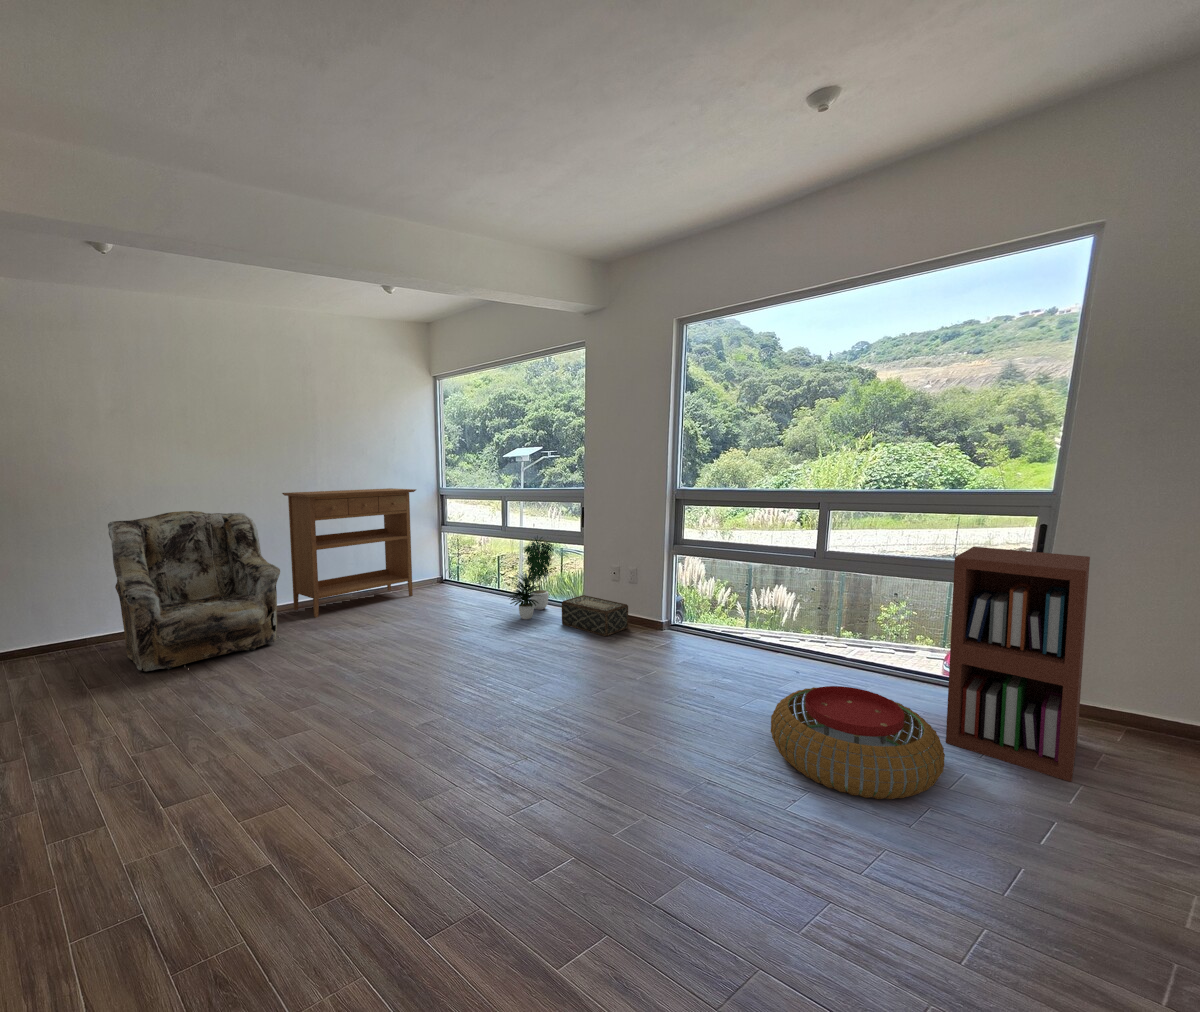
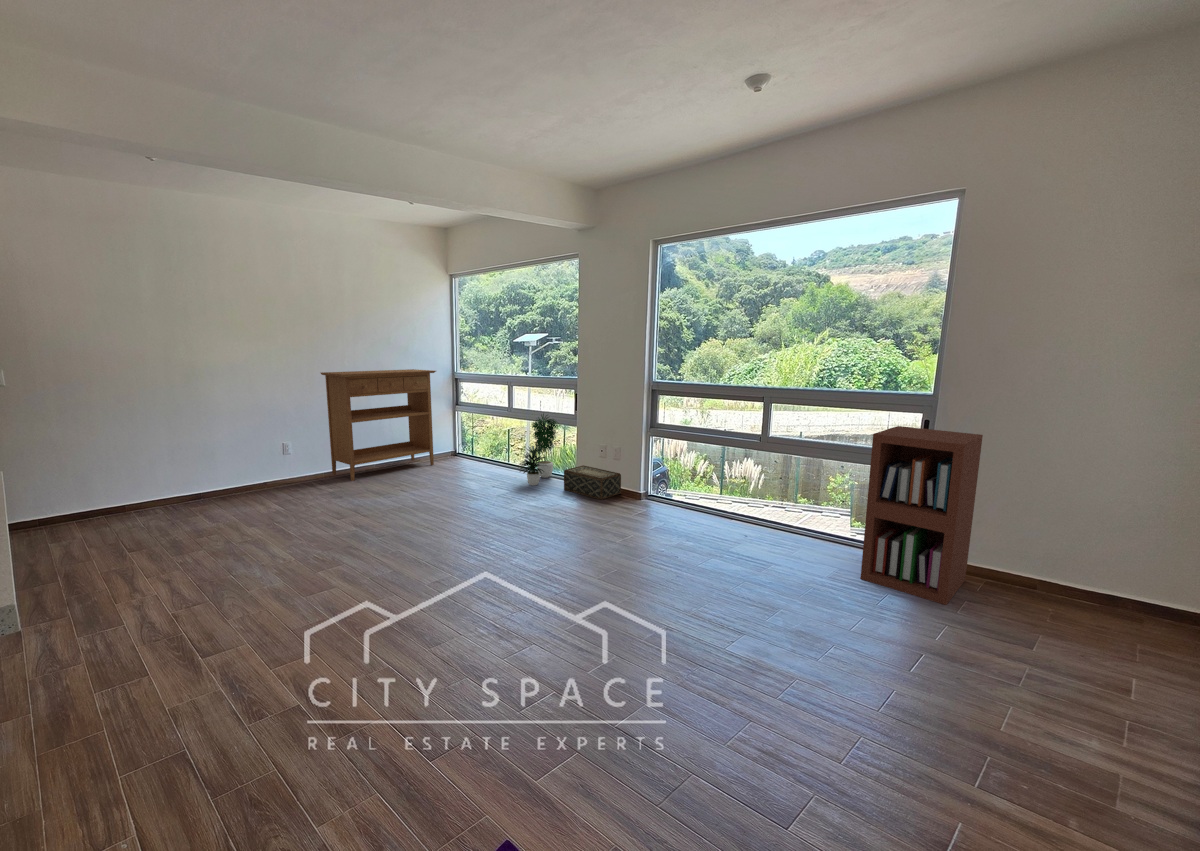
armchair: present [108,511,280,671] -> none [182,388,325,519]
pouf: present [771,686,945,799] -> none [722,534,850,612]

